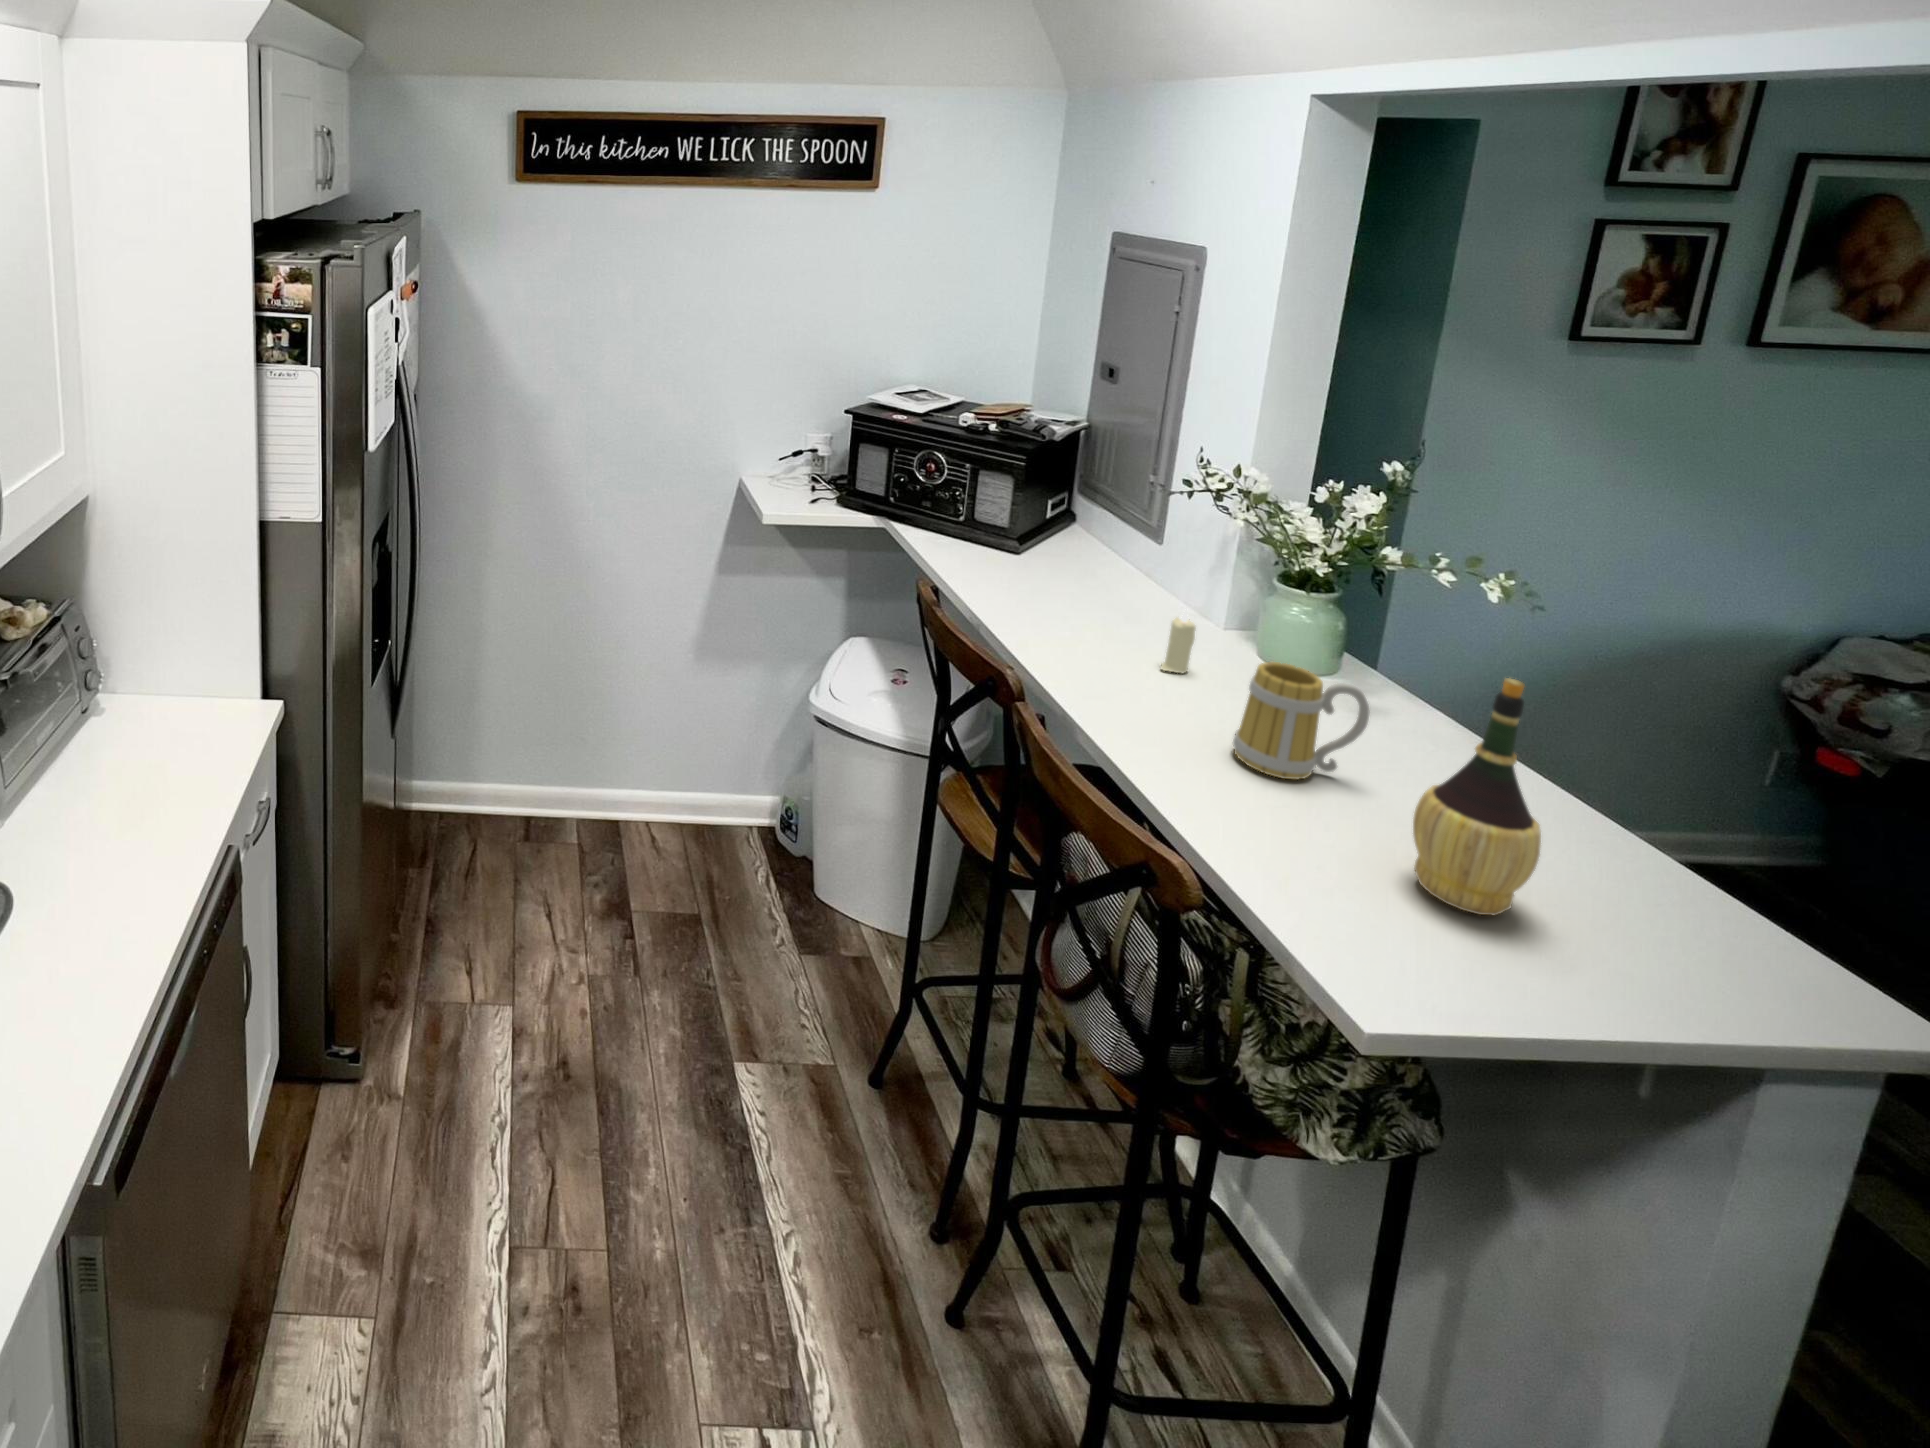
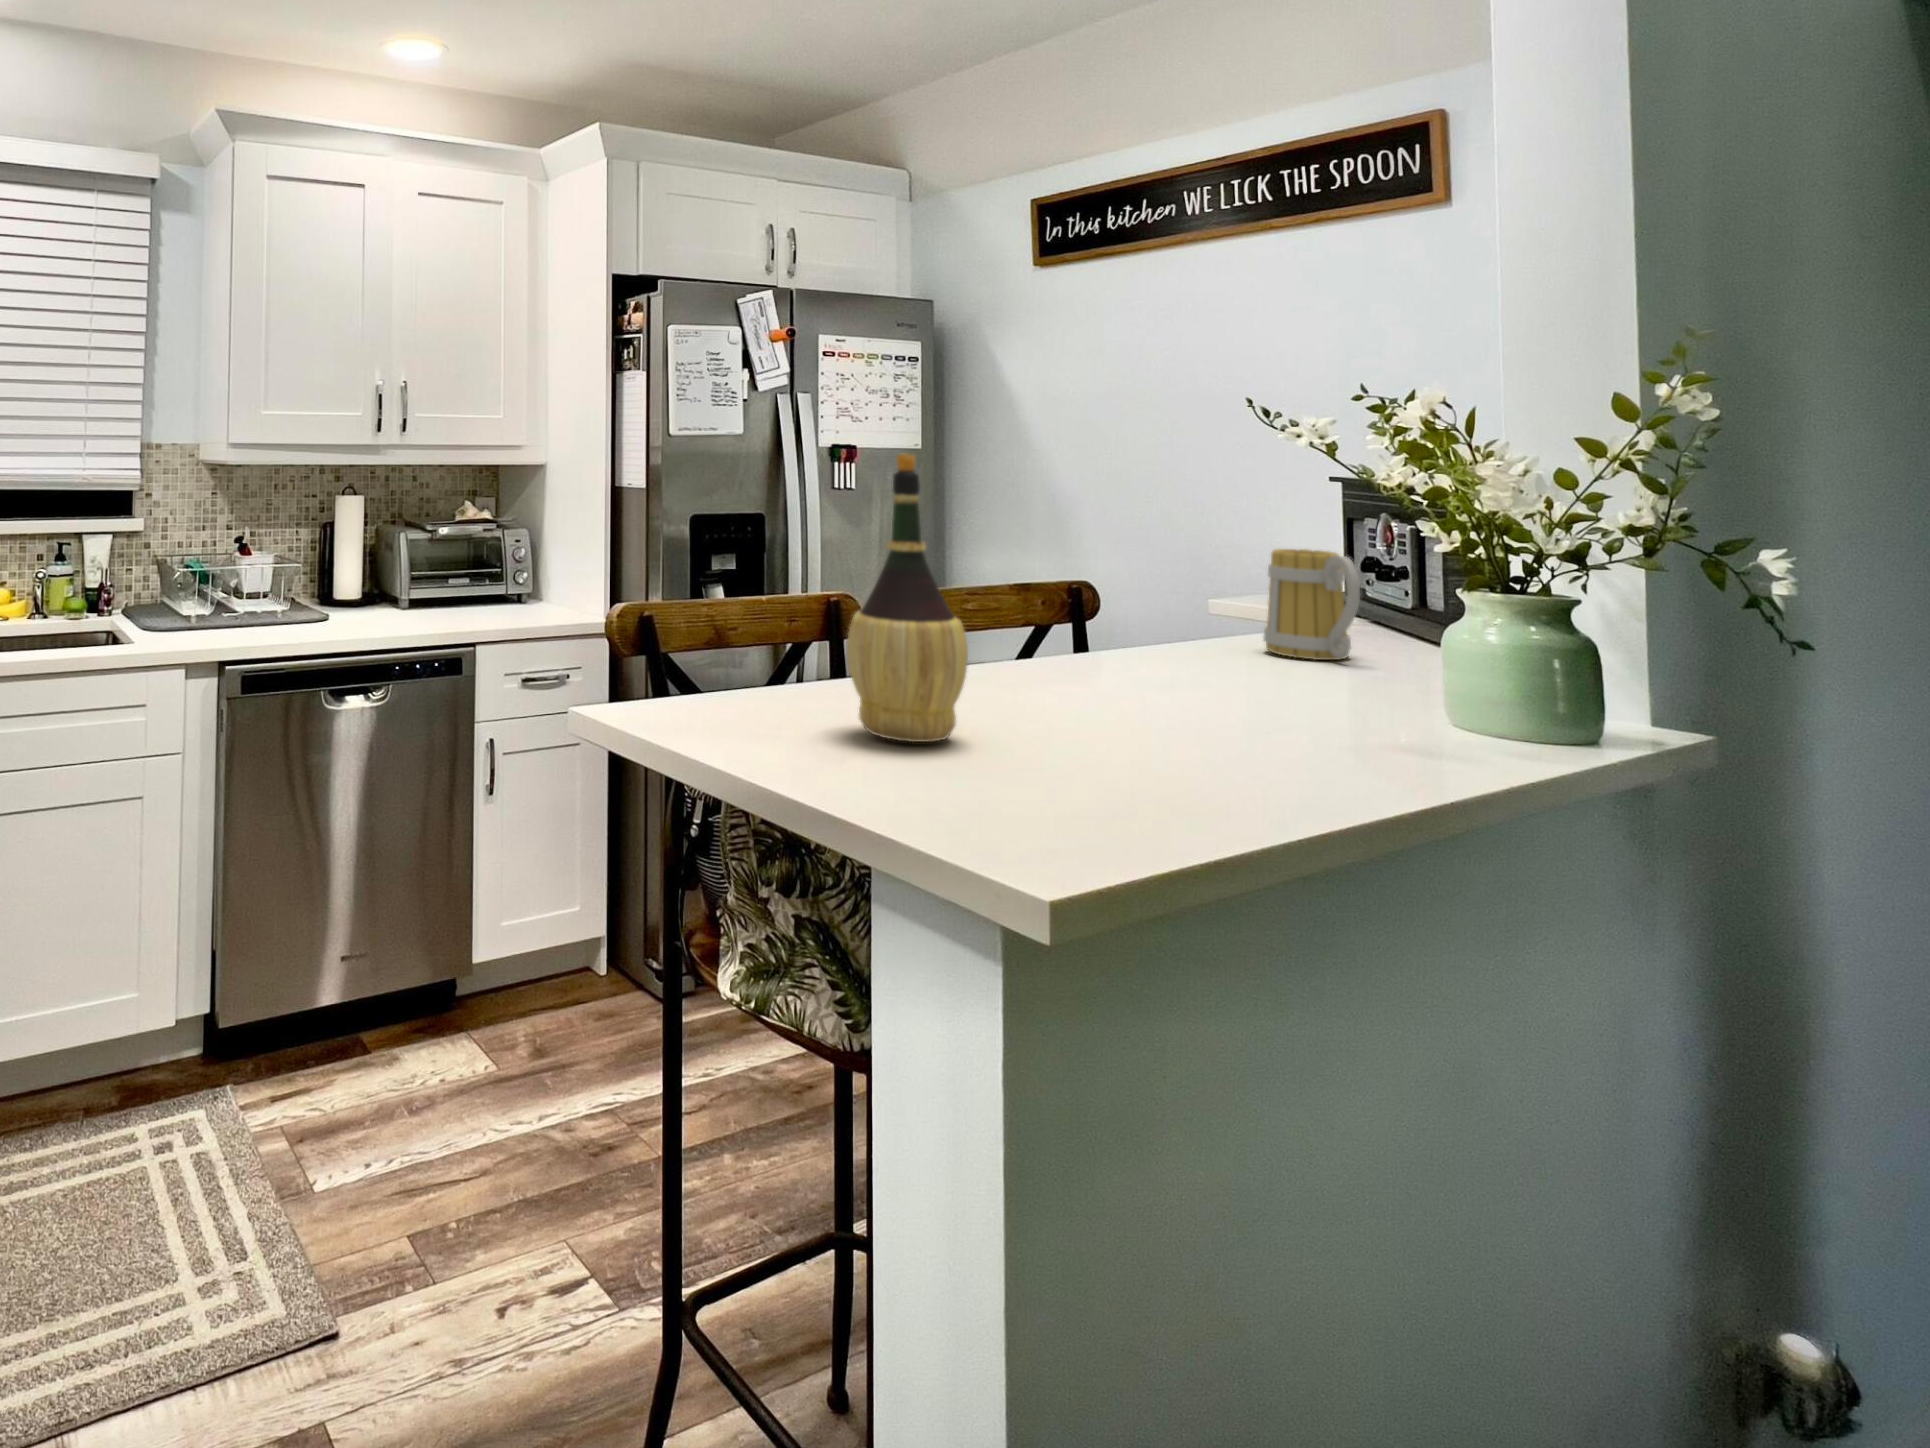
candle: present [1161,612,1196,673] -> none [1216,587,1265,684]
mug: present [1233,662,1370,779] -> present [1264,549,1360,660]

